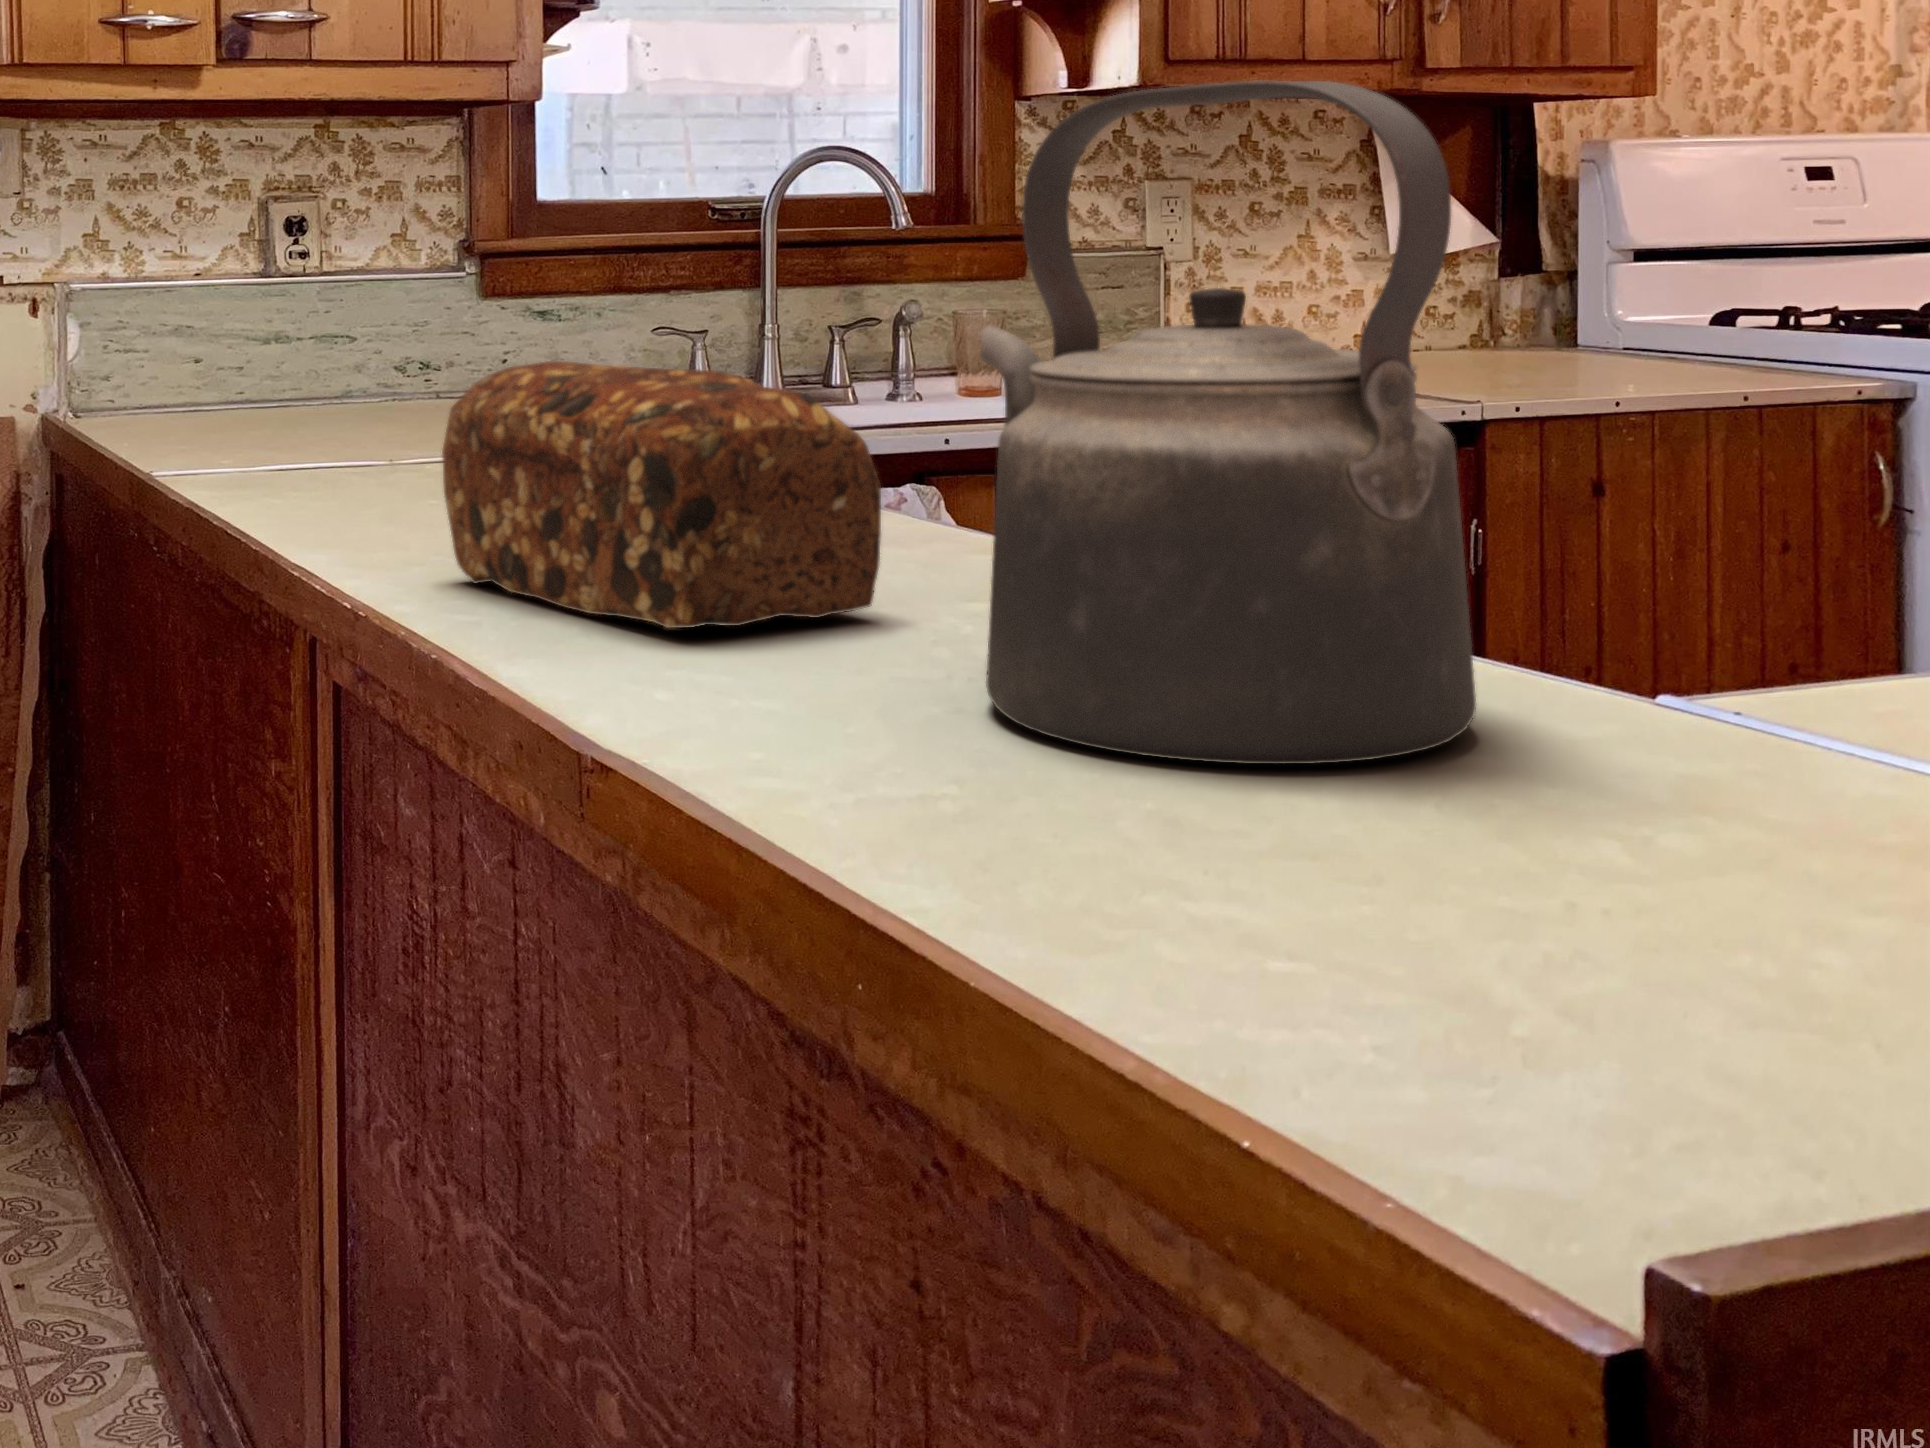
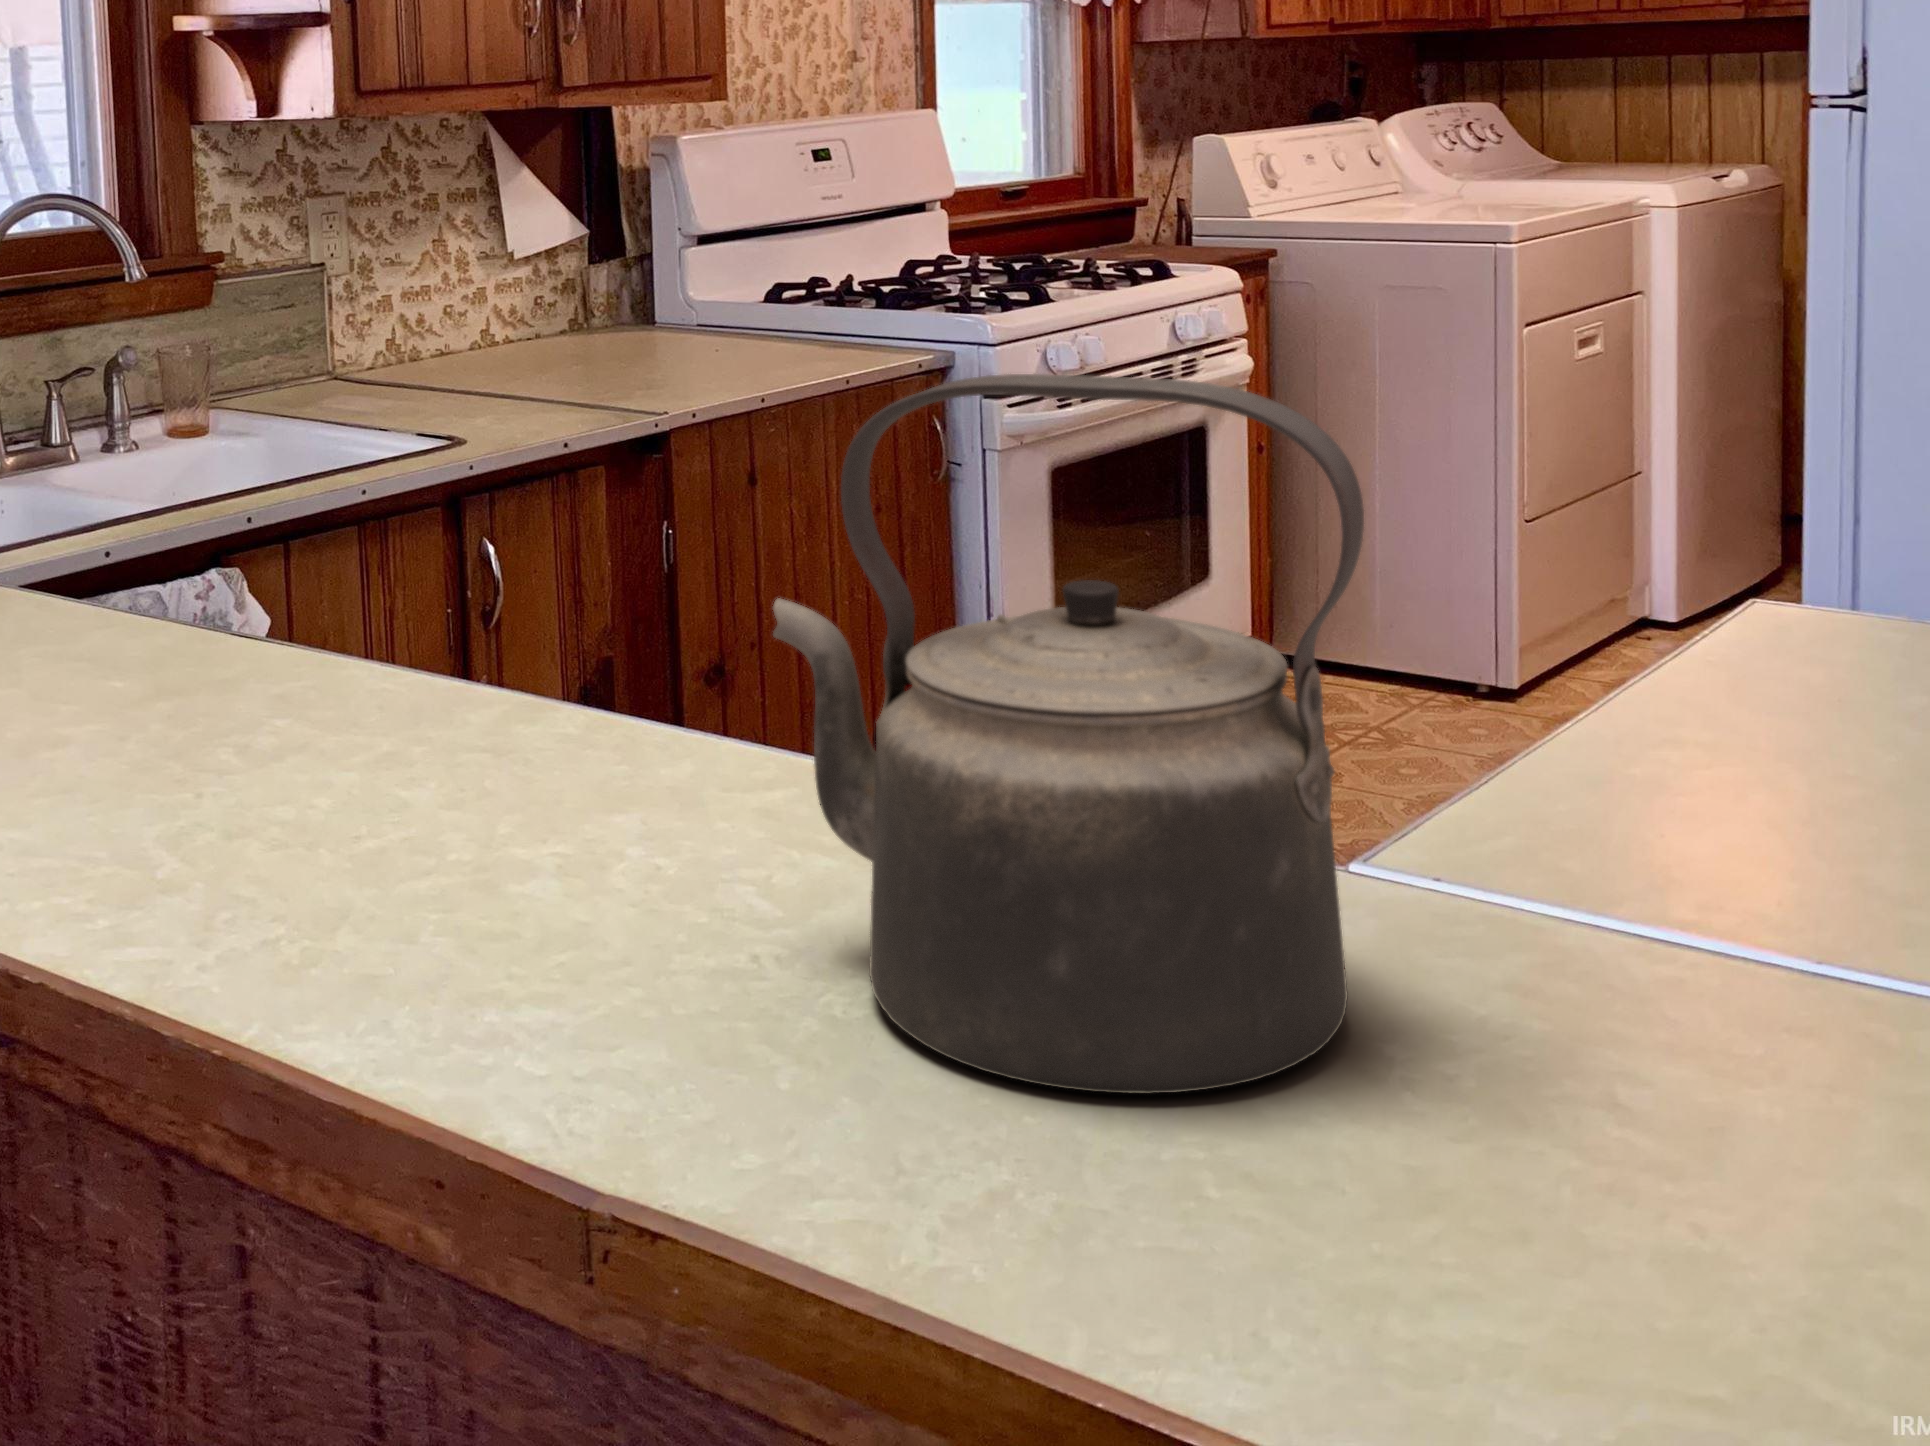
bread loaf: present [442,361,881,628] -> none [50,620,601,960]

